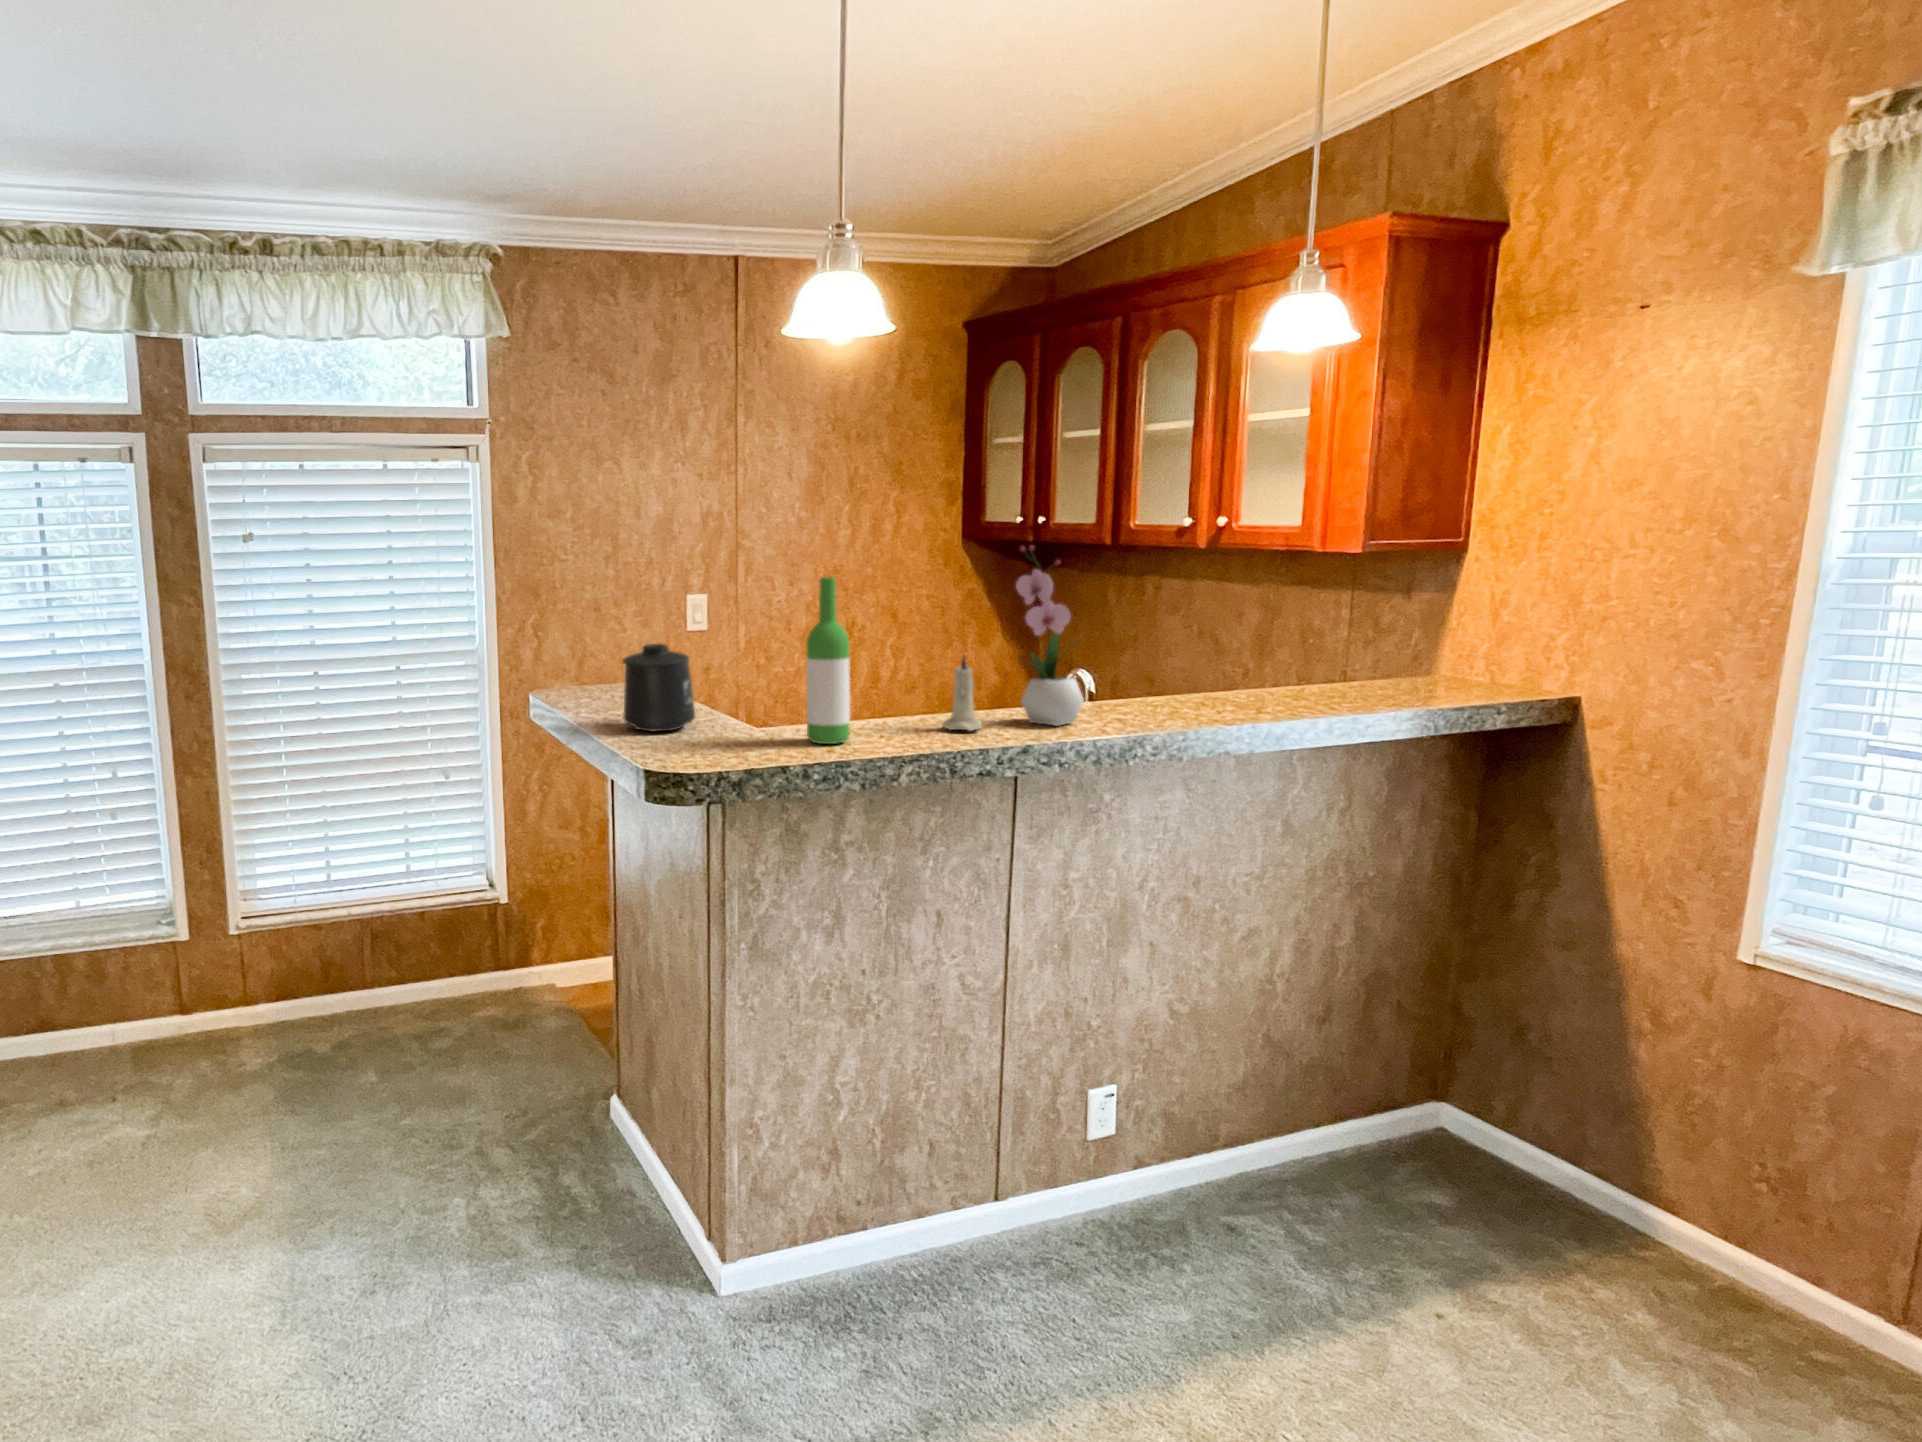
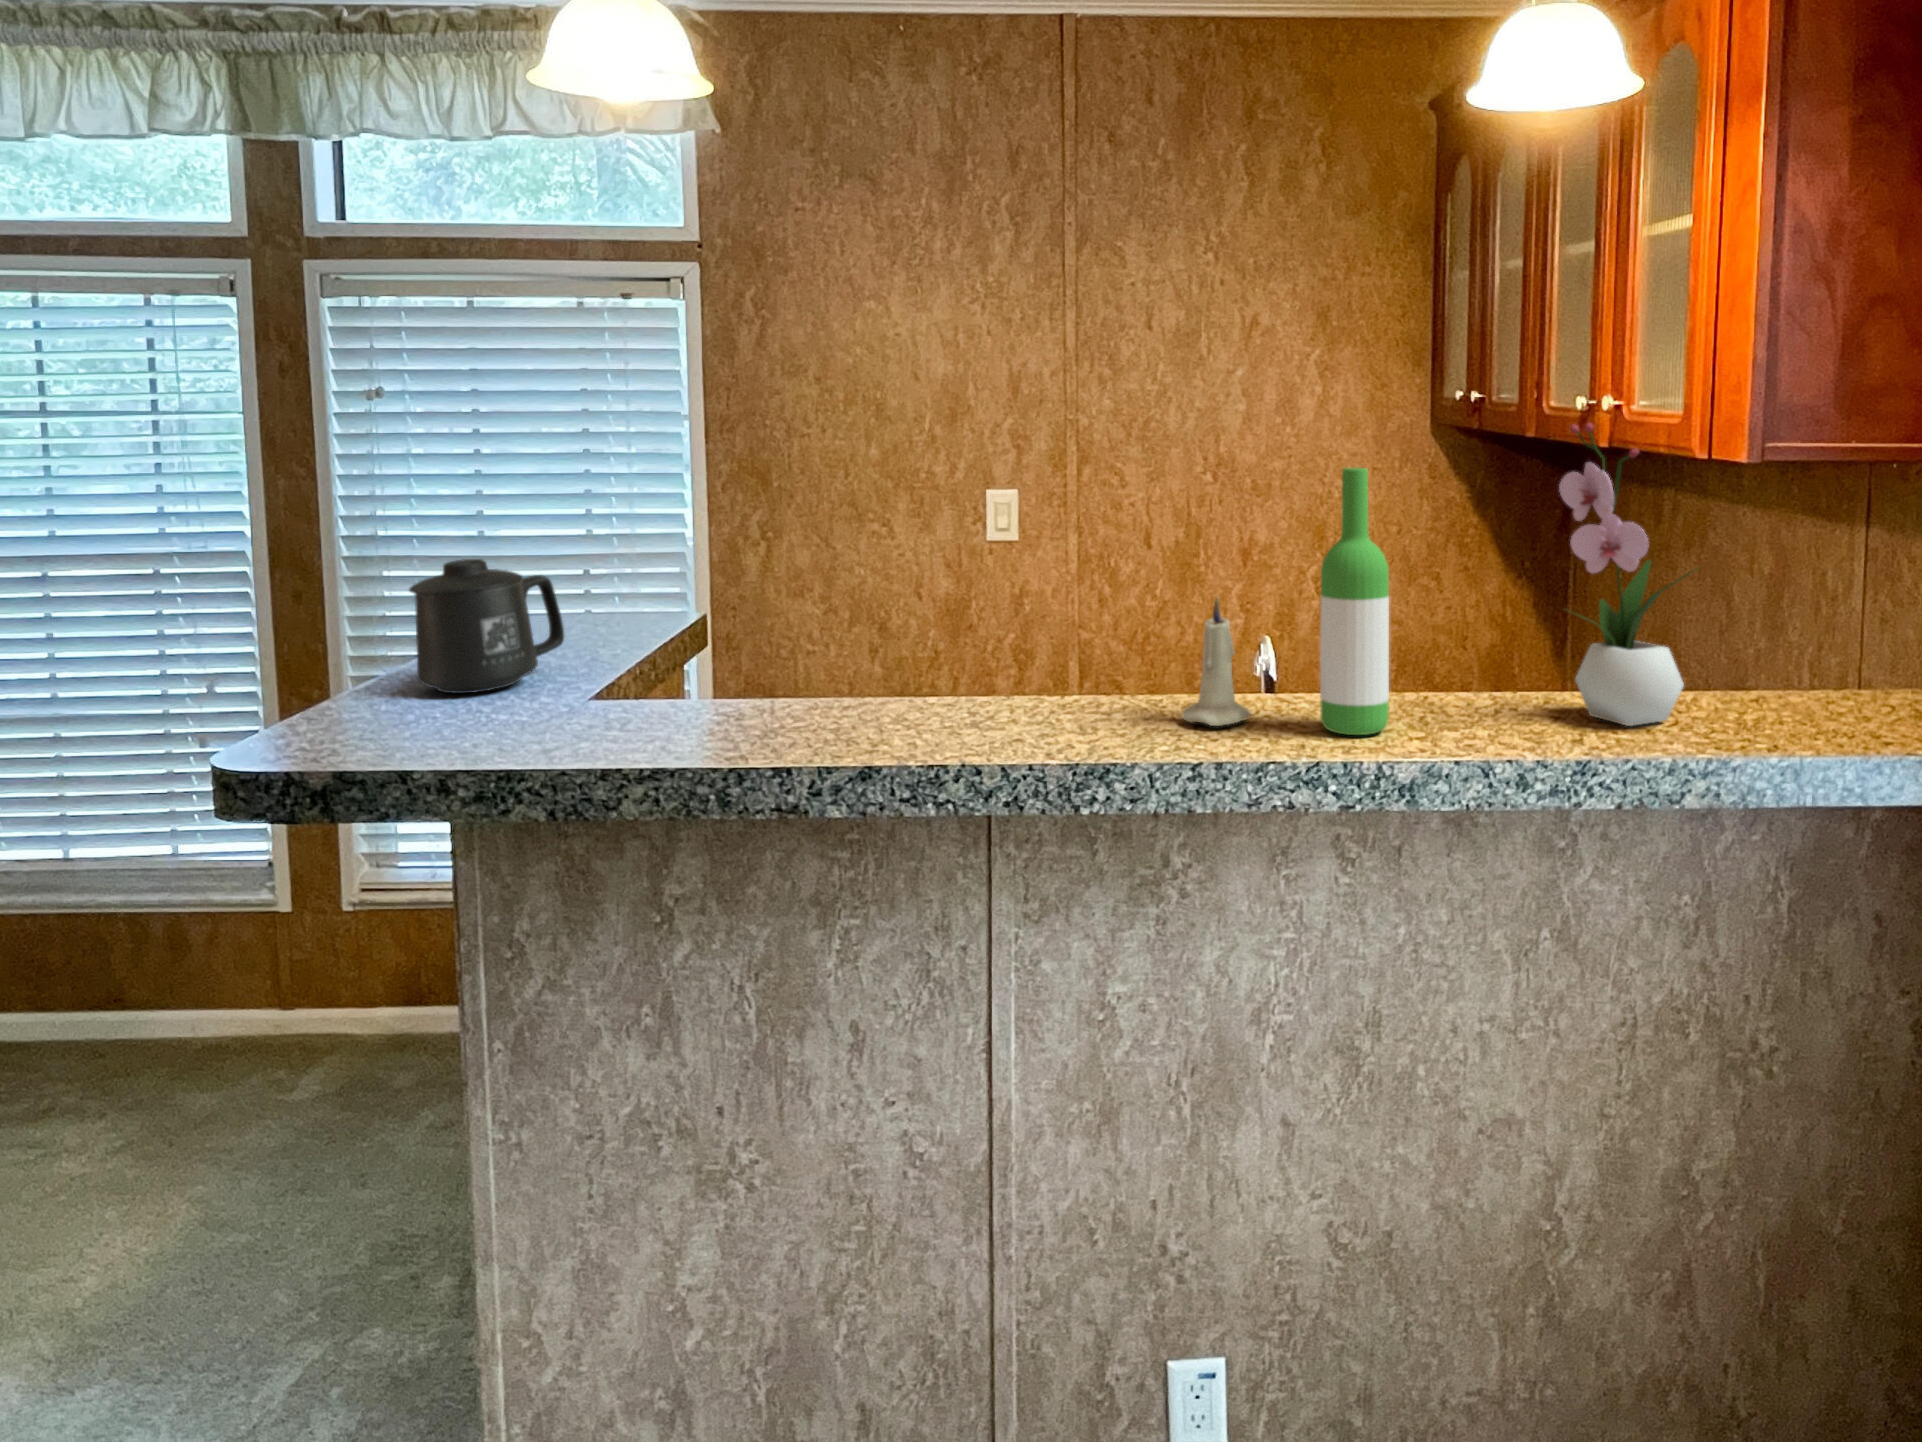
flower arrangement: present [1016,546,1092,726] -> present [1559,423,1698,726]
wine bottle: present [807,577,850,744] -> present [1320,468,1389,735]
candle: present [942,655,982,731] -> present [1182,597,1251,726]

